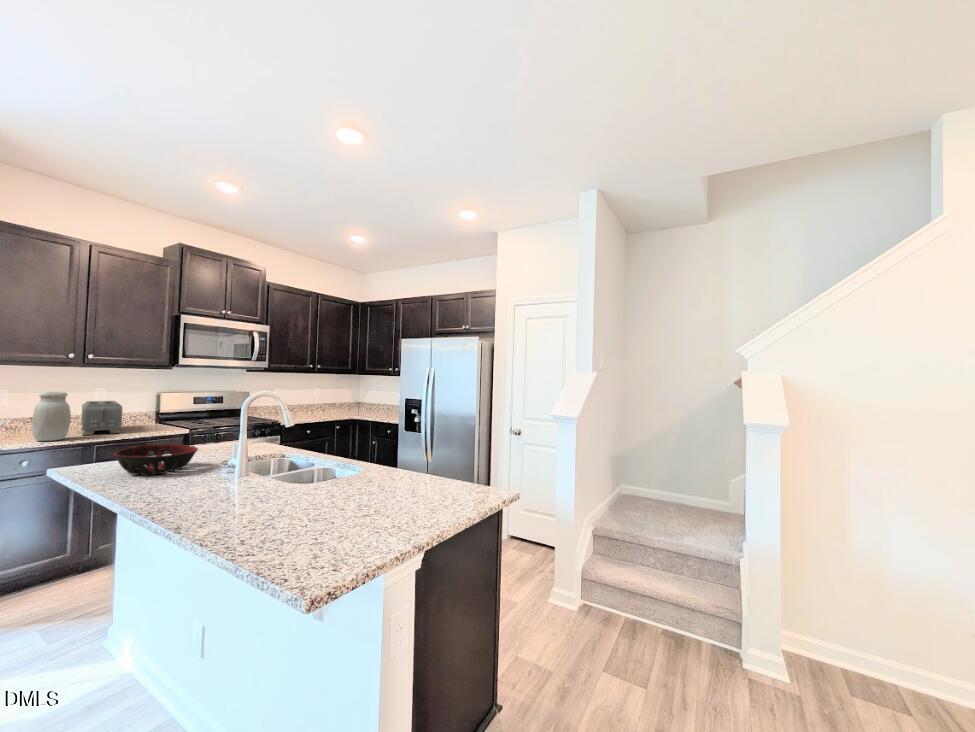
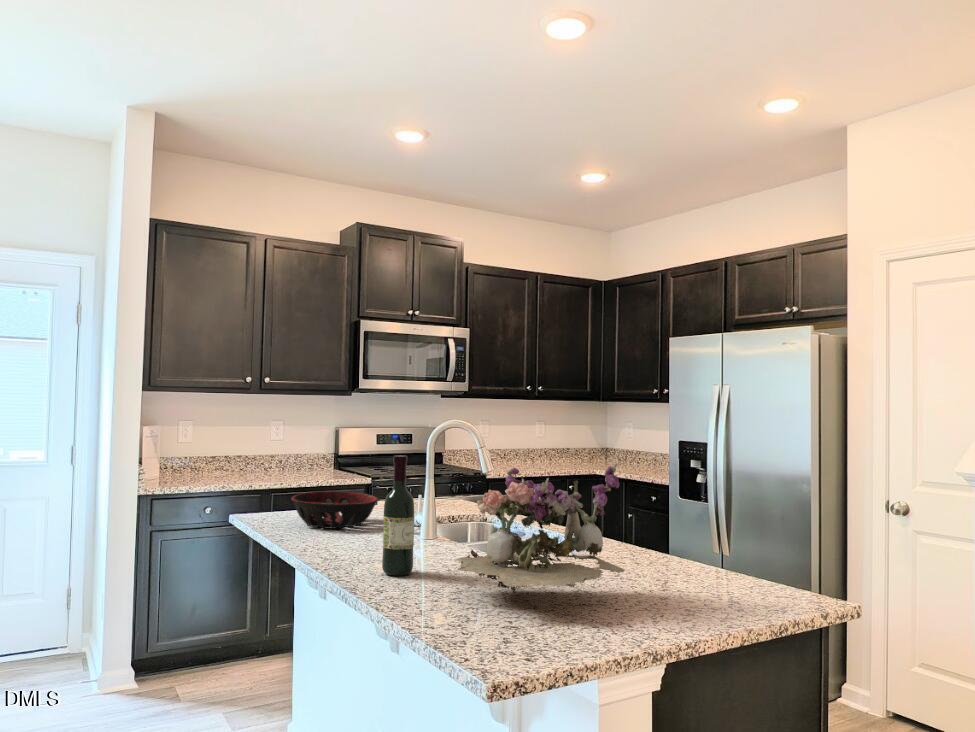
jar: present [32,392,71,441] -> none [216,424,250,484]
toaster: present [81,401,122,435] -> none [259,437,300,479]
wine bottle: none [204,421,234,511] -> present [382,455,414,576]
flower arrangement: none [268,421,394,515] -> present [455,463,625,594]

